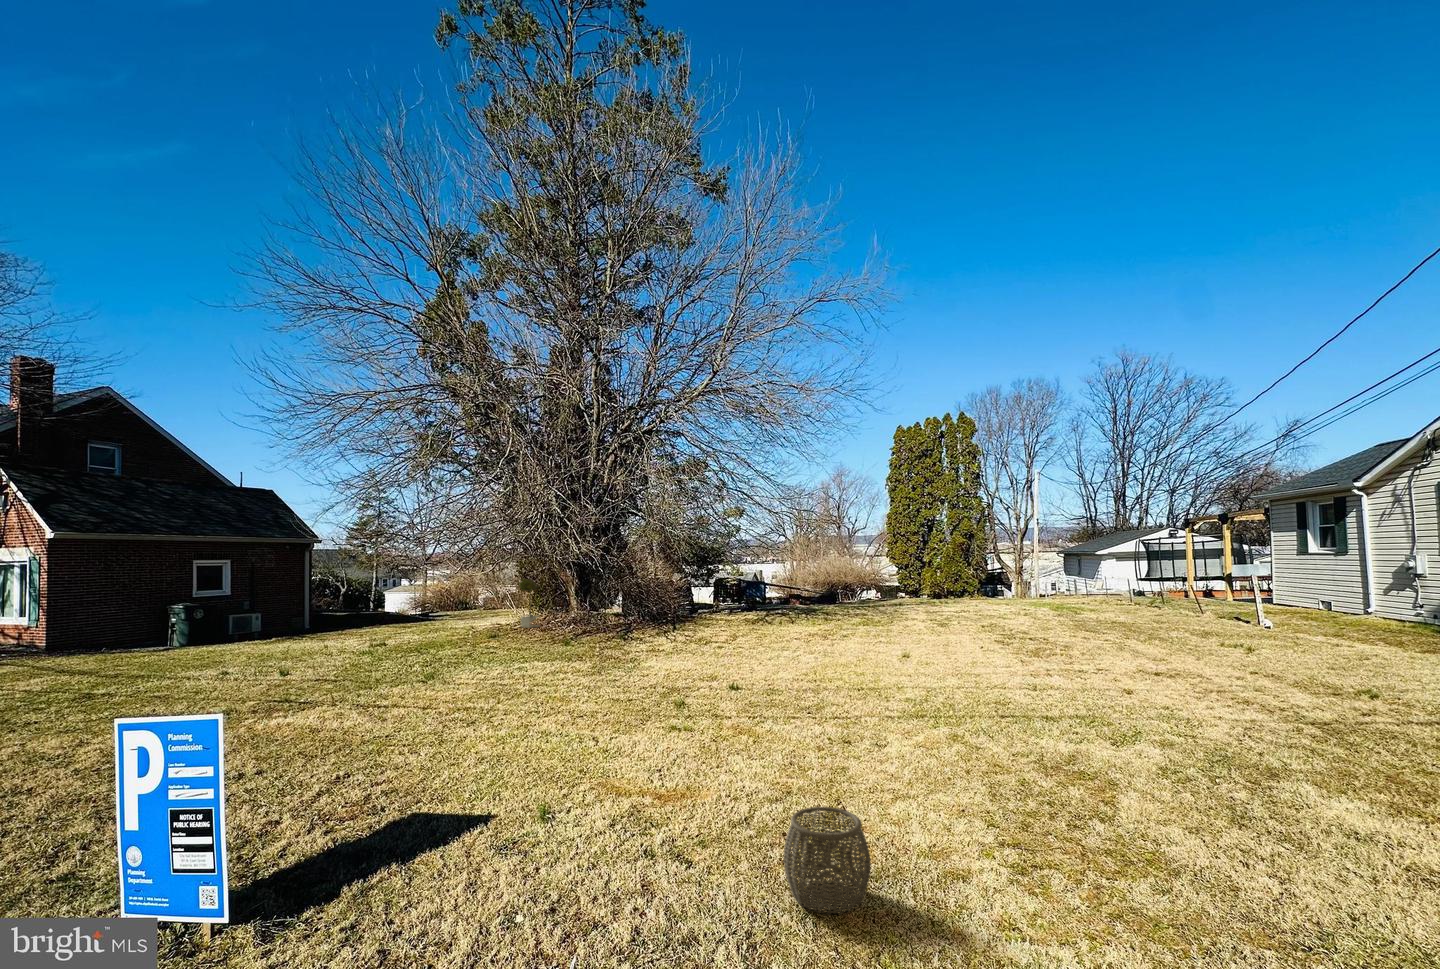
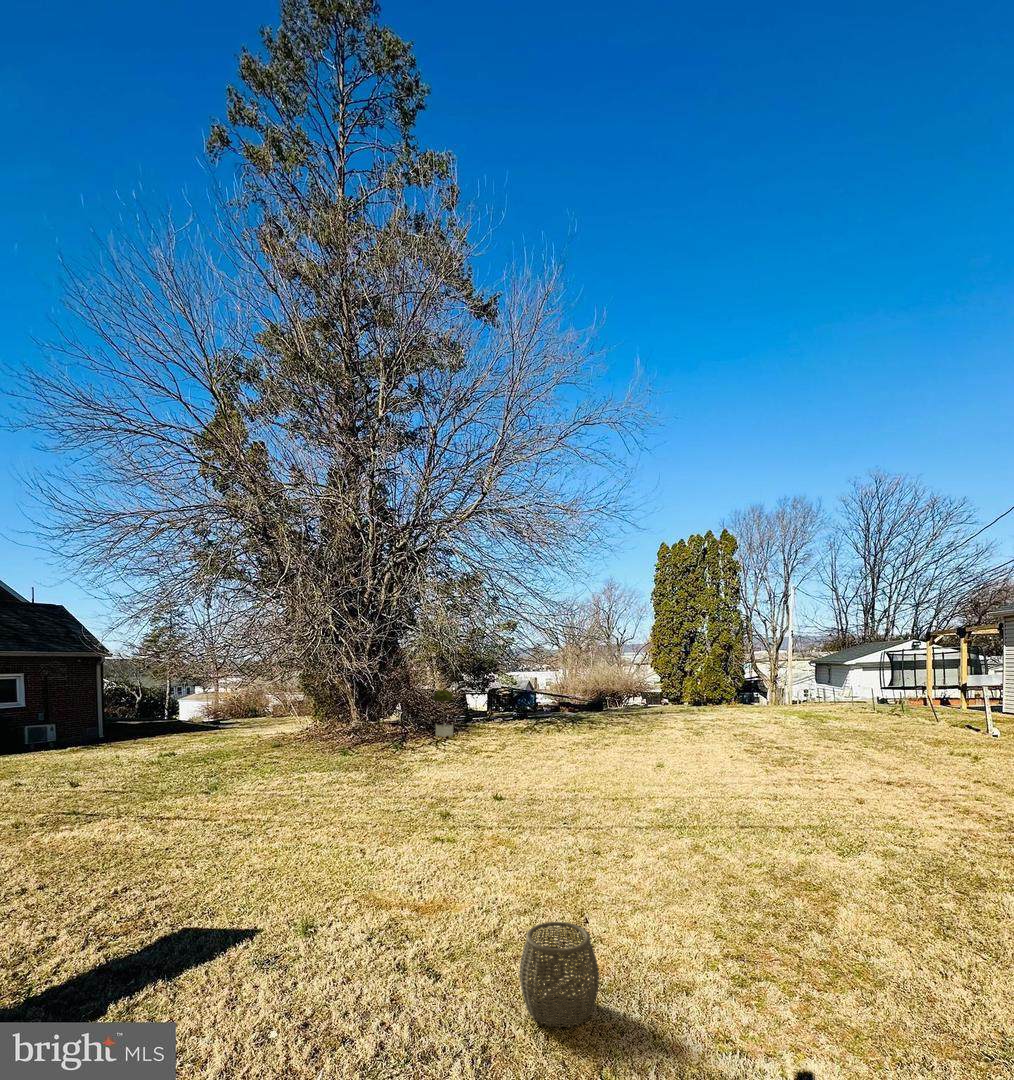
potted tree: present [519,579,539,628] -> present [433,690,453,737]

